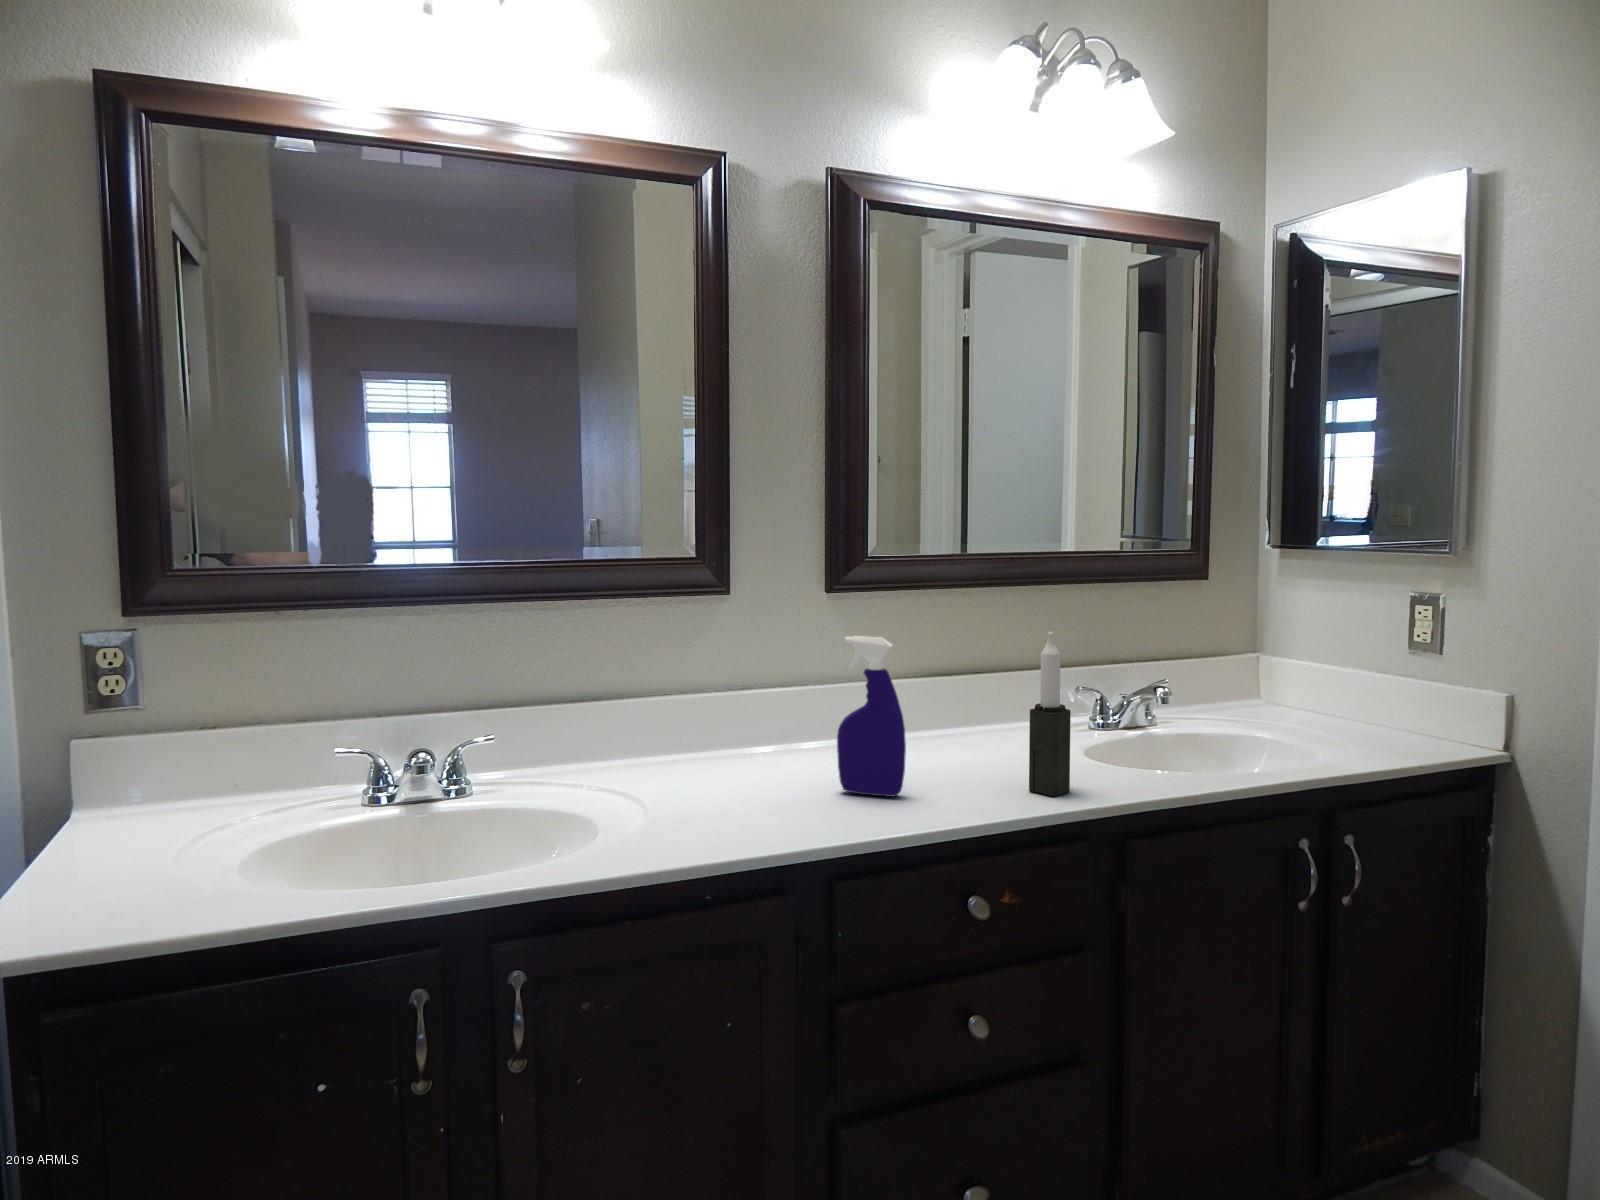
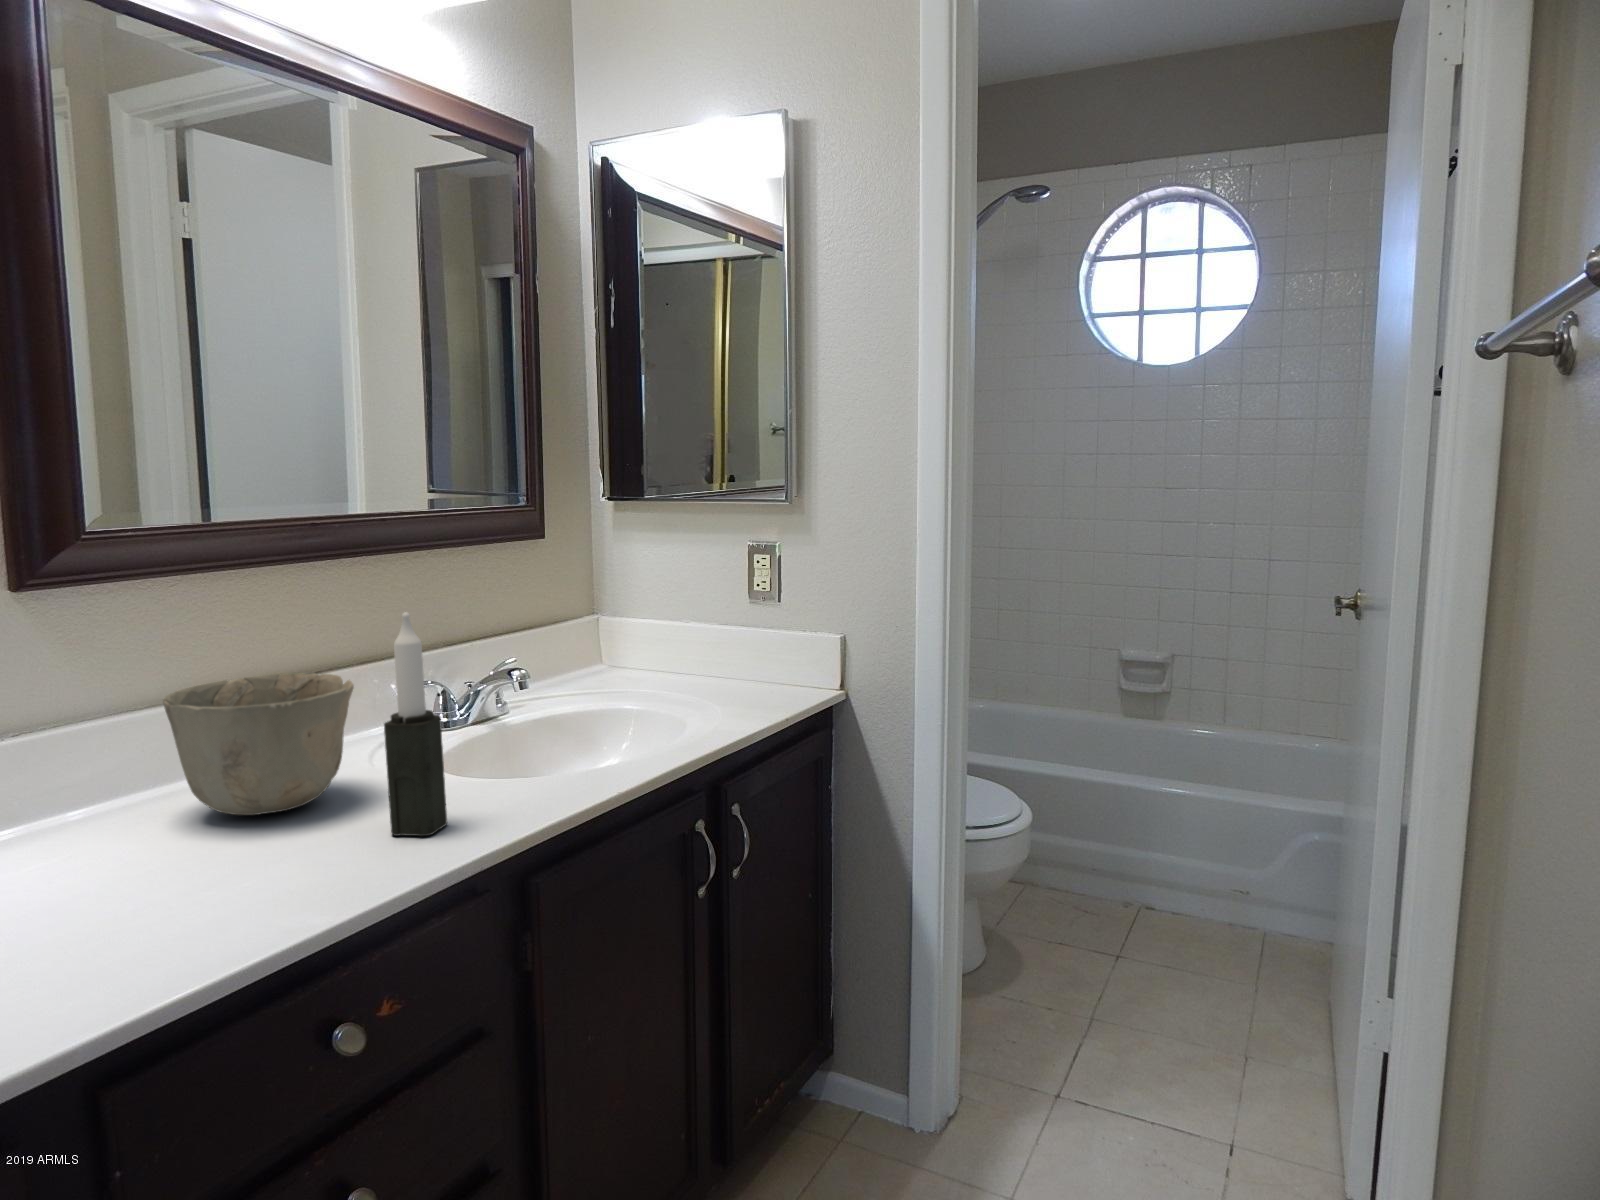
spray bottle: present [837,636,906,797] -> none [59,646,195,905]
ceramic bowl: none [903,667,1020,762] -> present [163,673,354,815]

